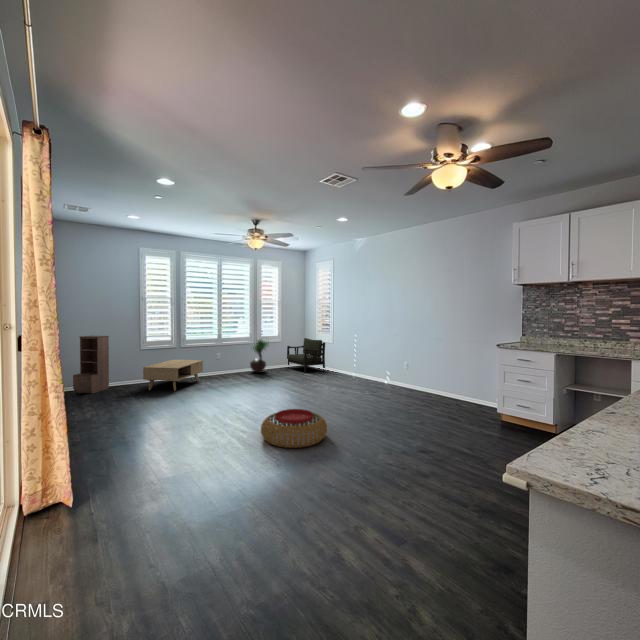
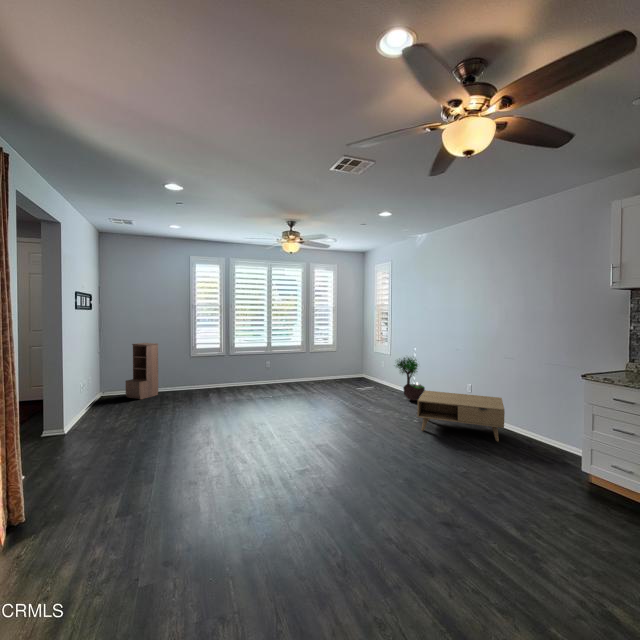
armchair: present [287,338,325,373] -> none [343,347,383,386]
potted tree: present [250,340,268,372] -> present [396,358,425,401]
coffee table: present [143,360,203,391] -> present [417,390,505,441]
pouf: present [261,409,327,448] -> none [255,442,335,495]

